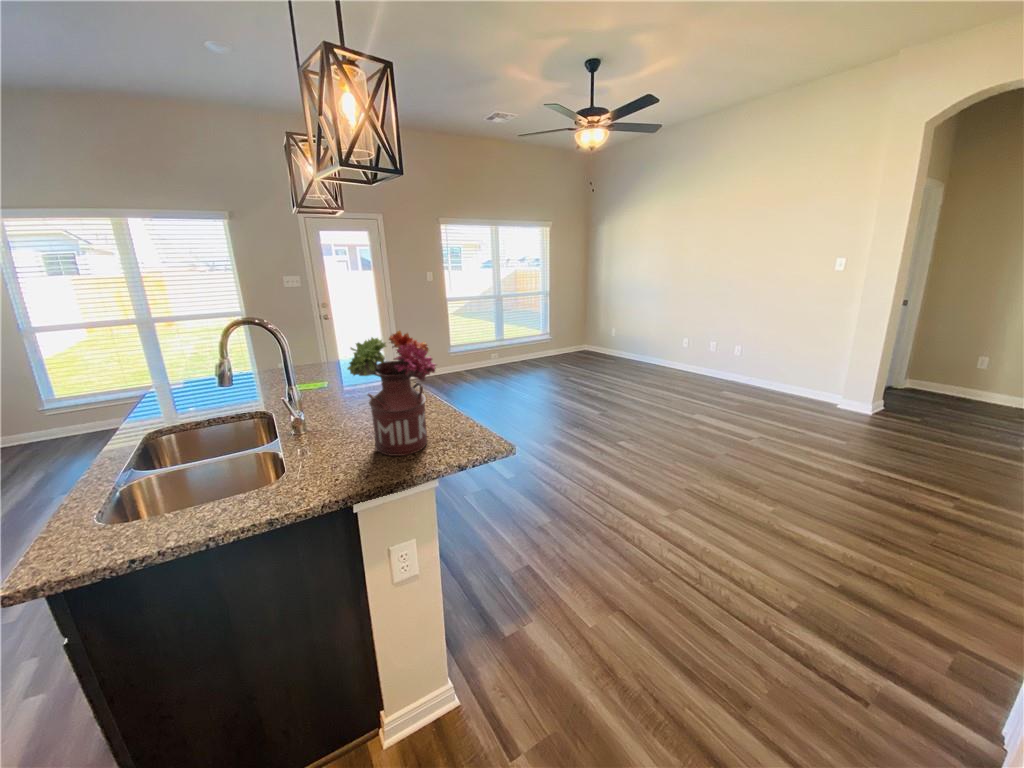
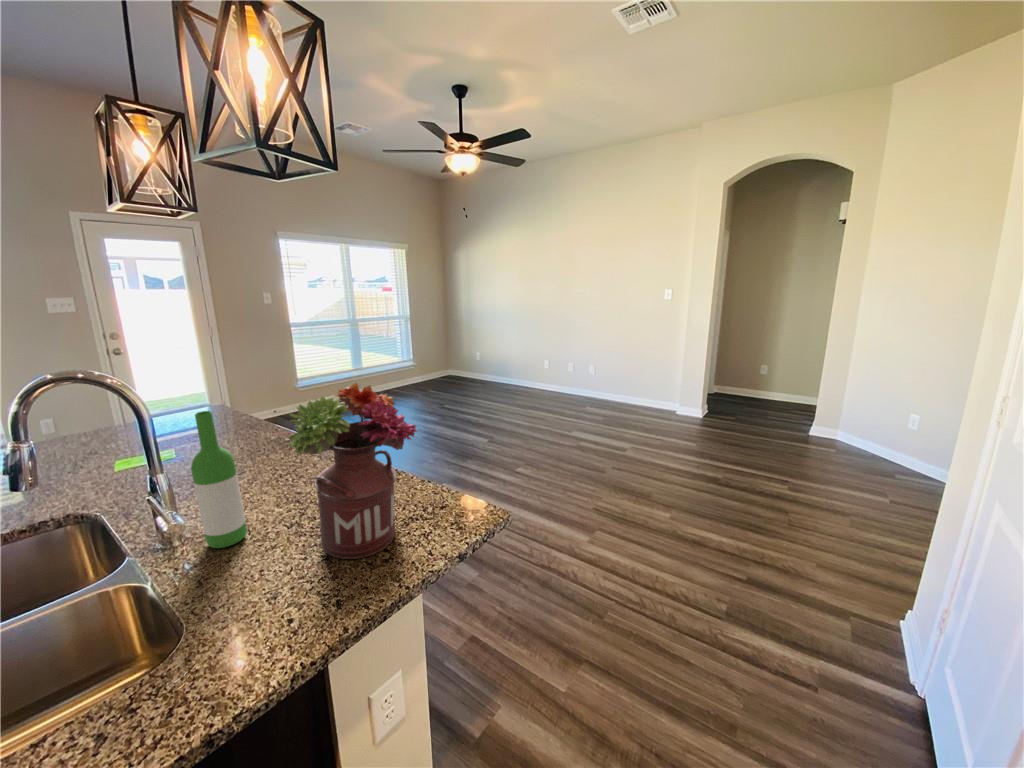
wine bottle: none [307,345,341,438] -> present [191,411,247,548]

